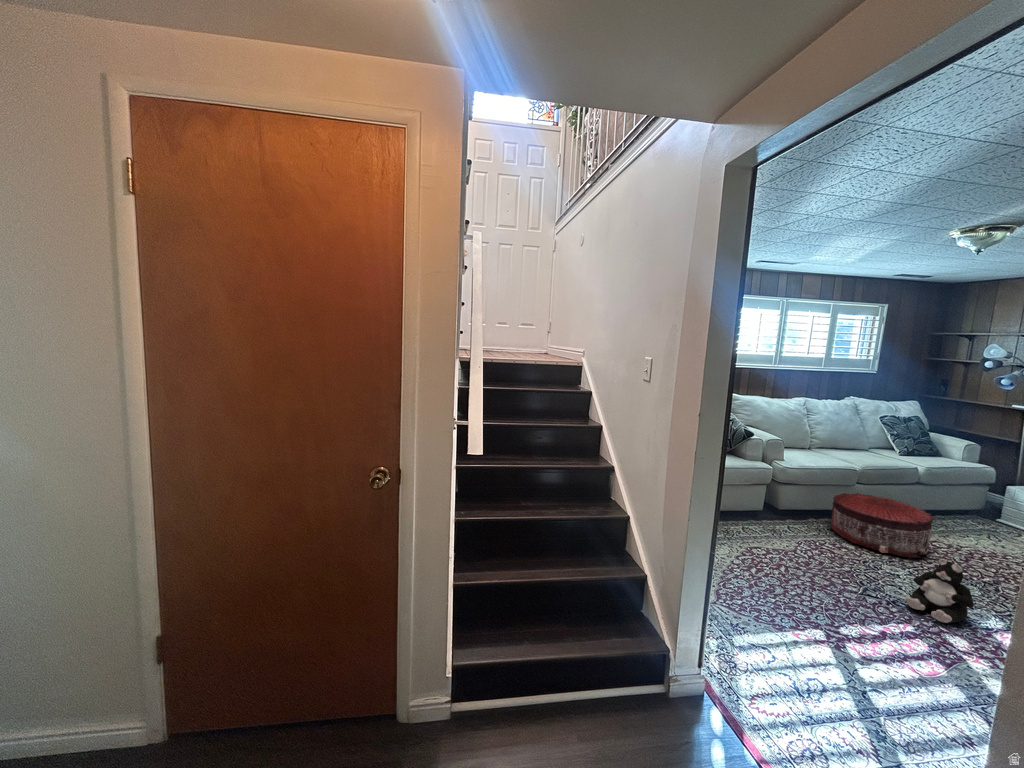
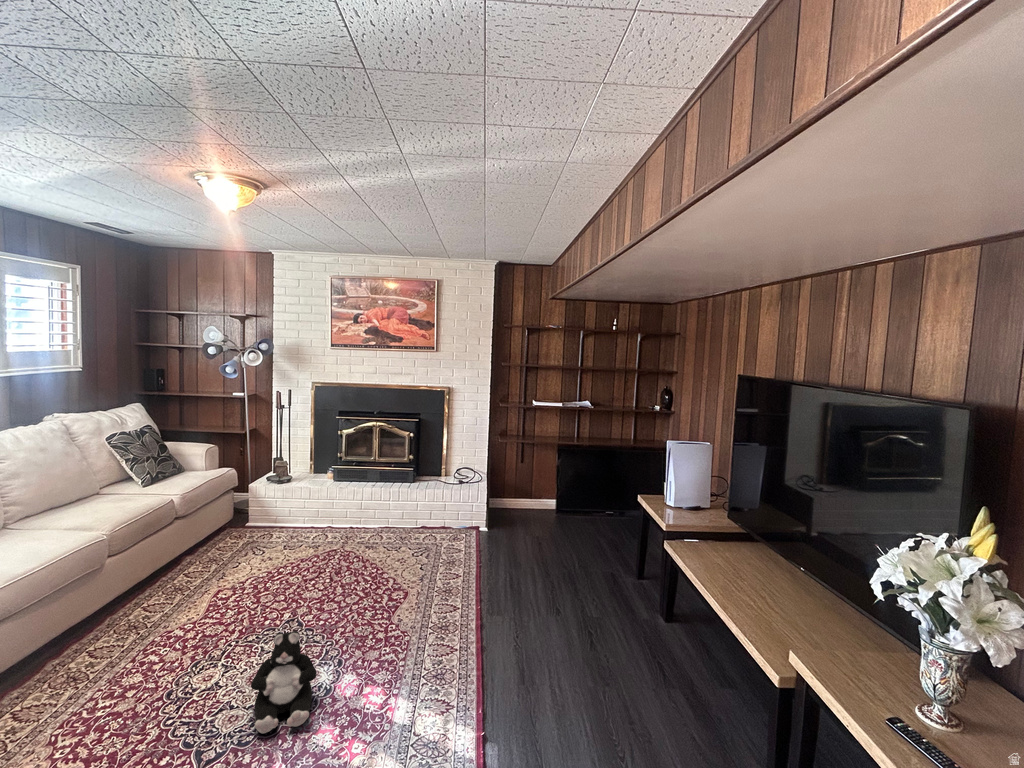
pouf: present [831,493,933,559] -> none [82,559,226,671]

